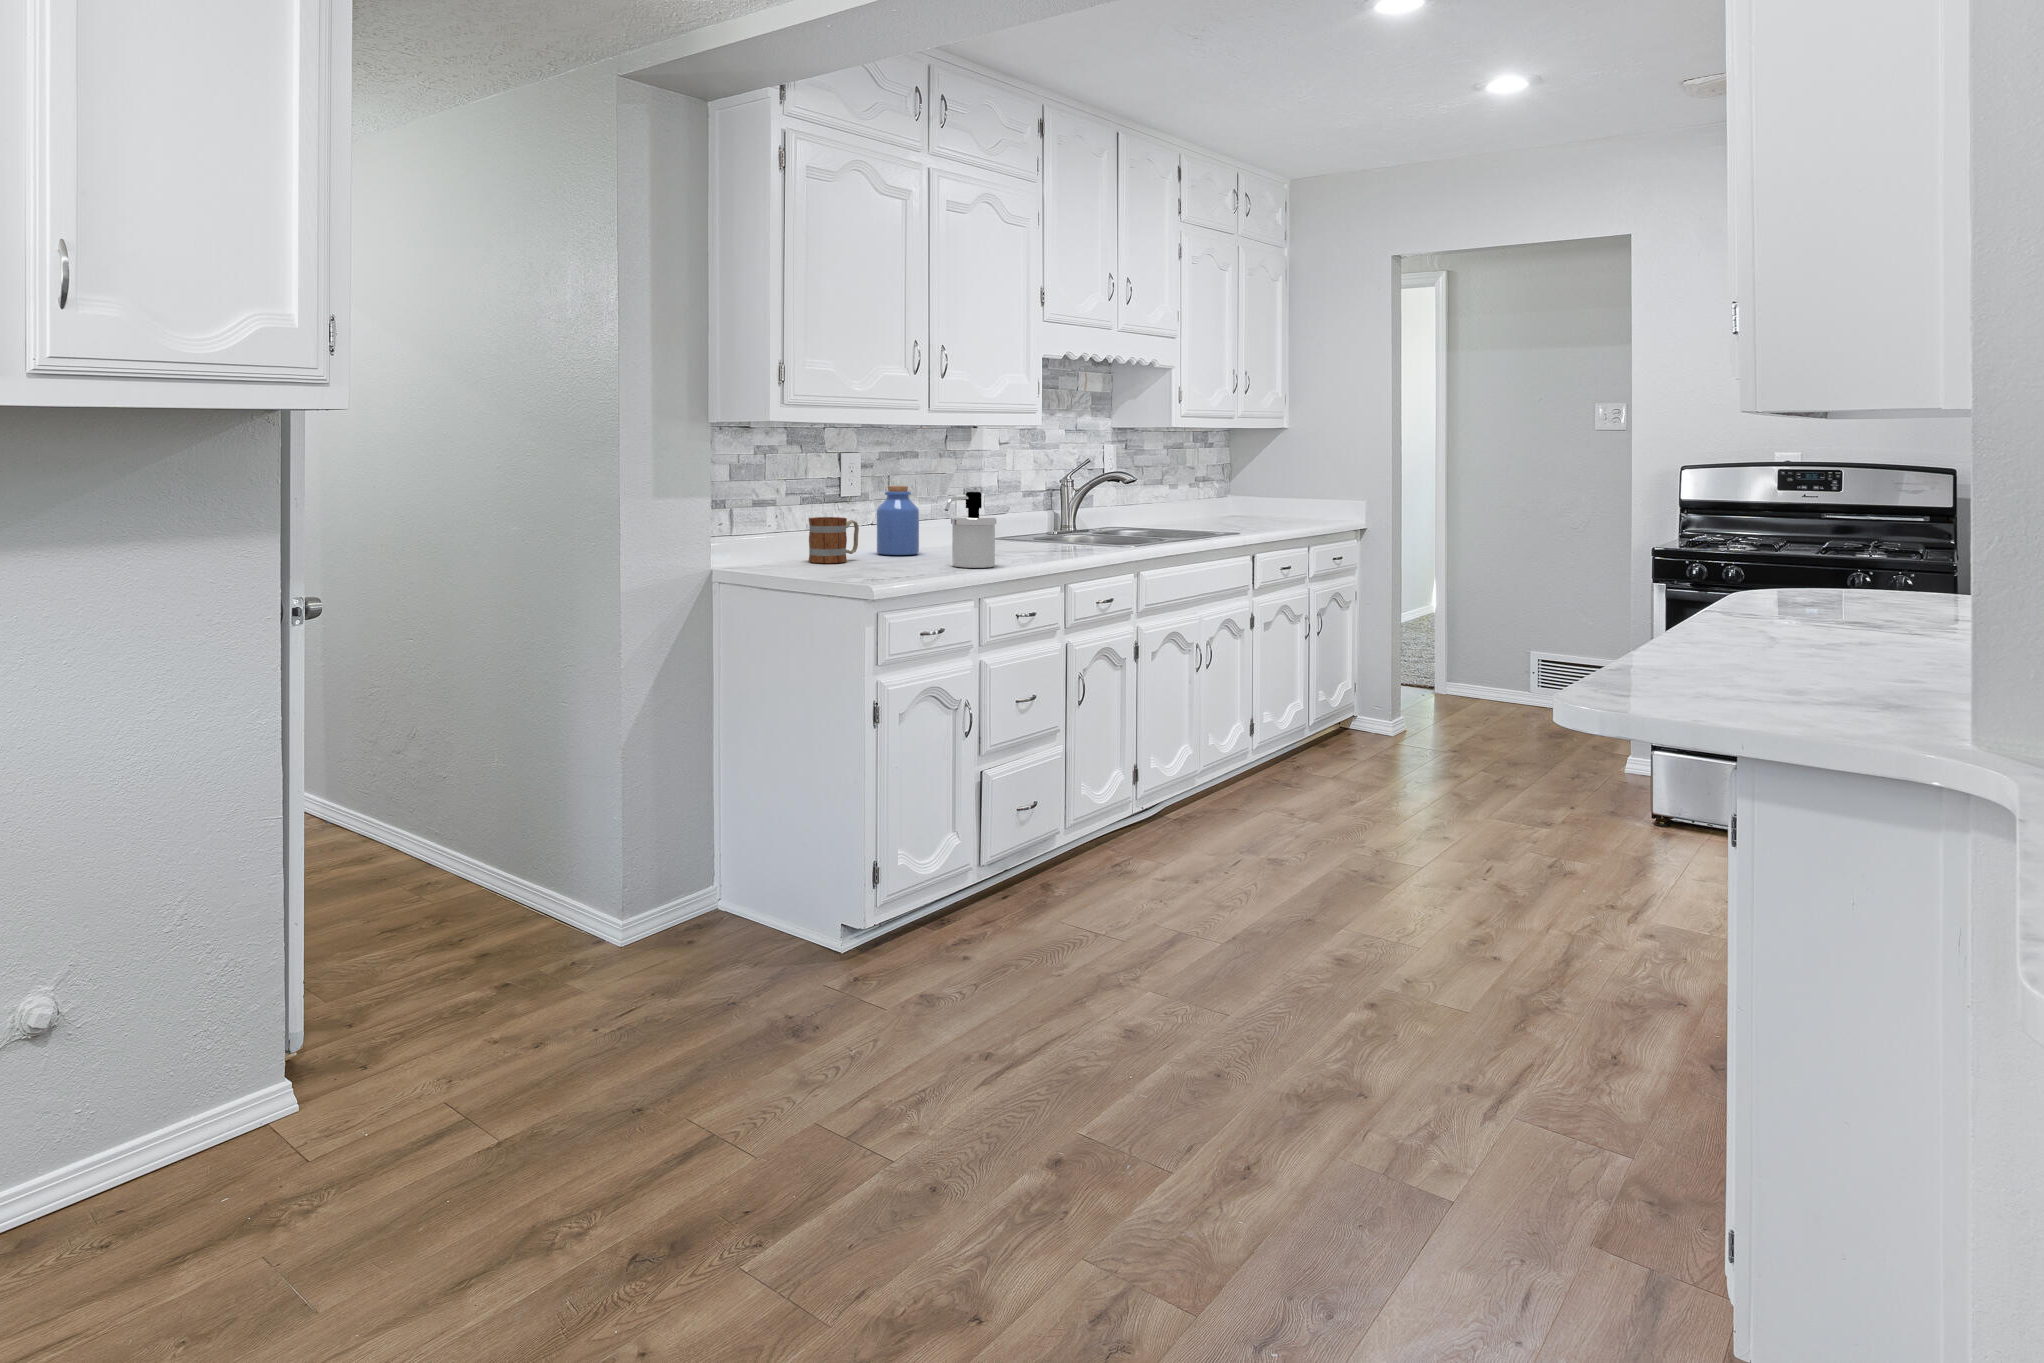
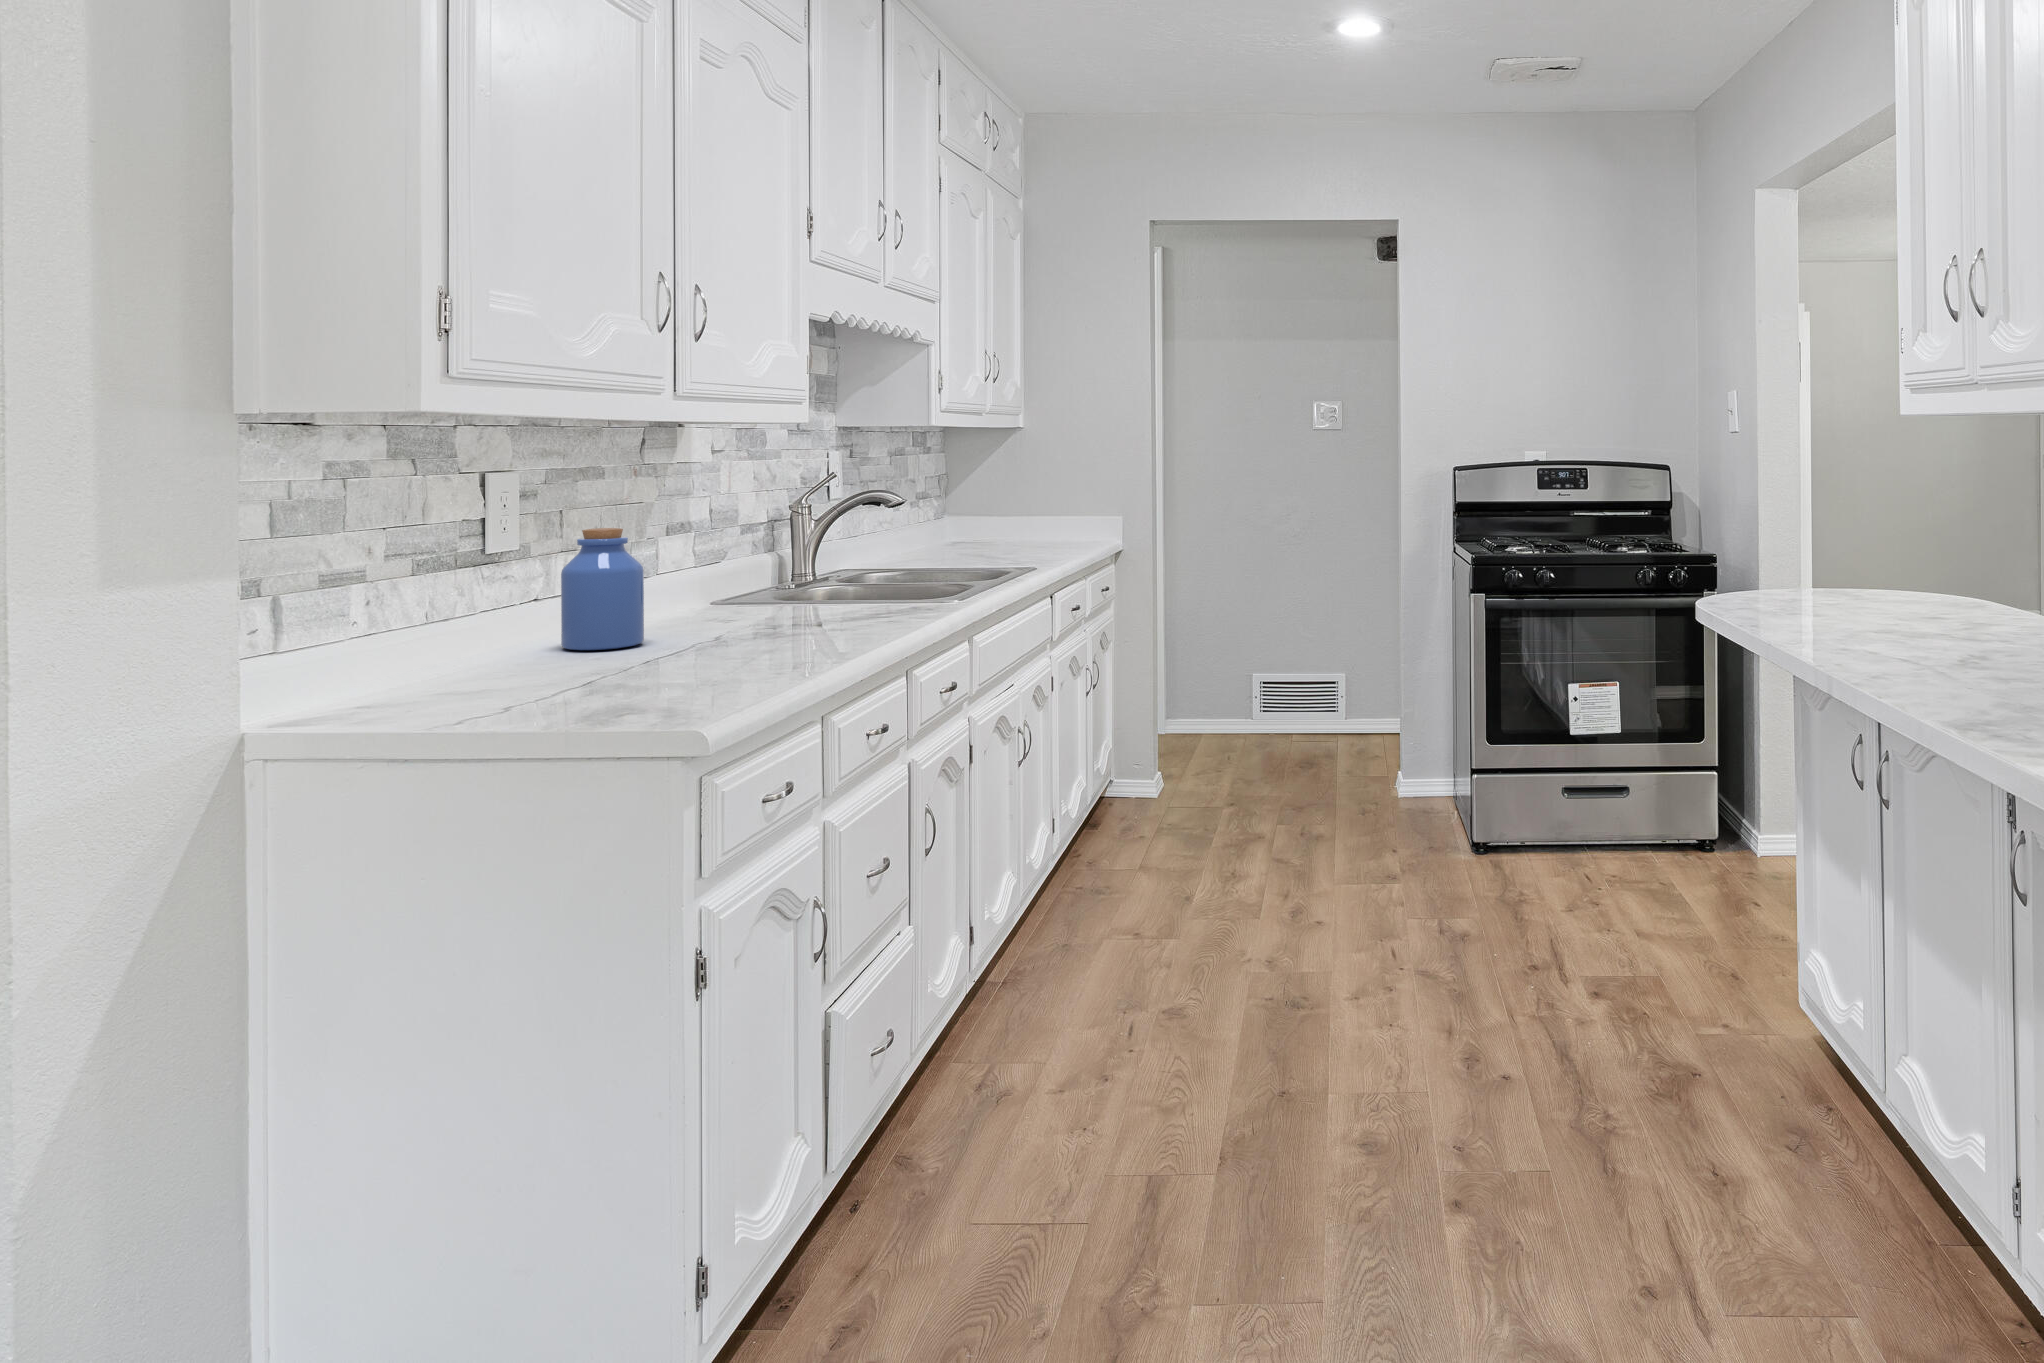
soap dispenser: present [945,492,996,568] -> none [746,534,827,663]
mug: present [809,517,859,563] -> none [450,592,550,683]

